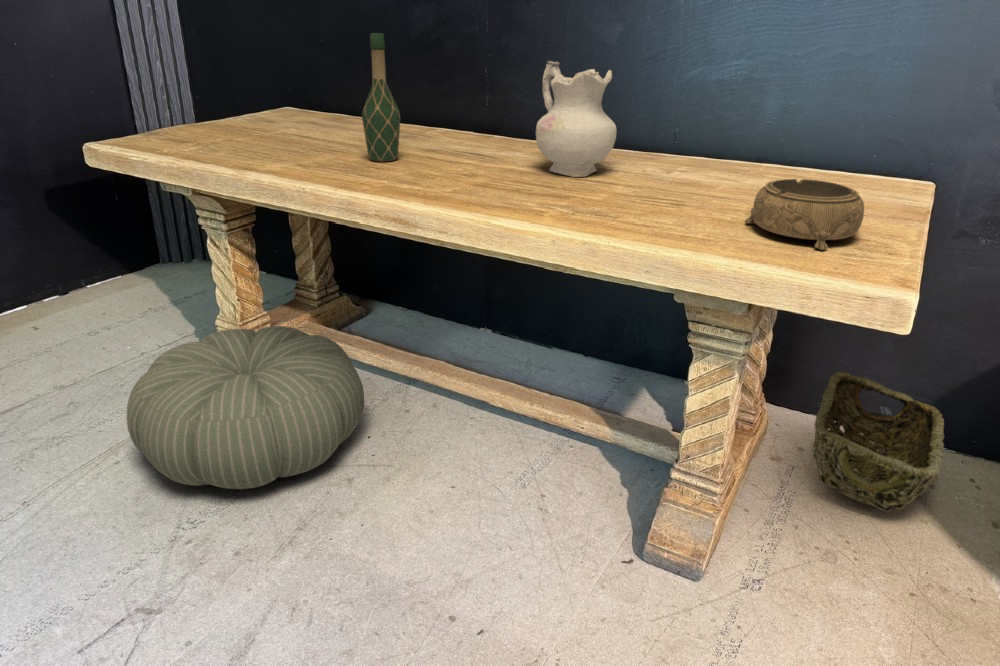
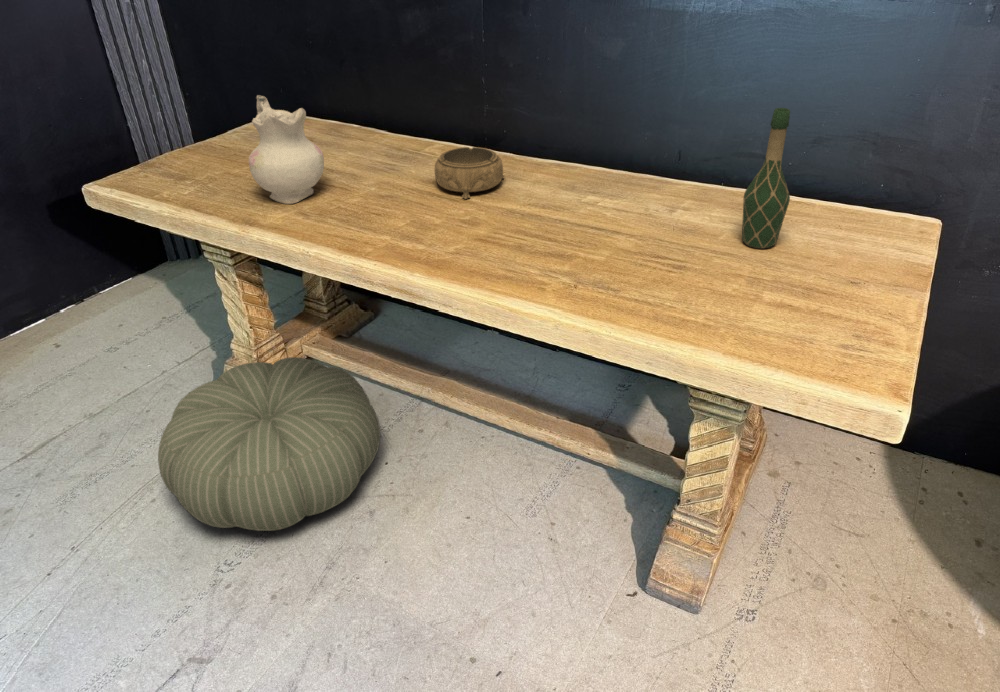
wine bottle: present [362,33,400,161] -> present [742,108,790,248]
ceramic pitcher: present [536,61,616,177] -> present [249,95,324,204]
decorative bowl: present [745,179,864,250] -> present [435,147,504,199]
woven basket: present [813,372,944,512] -> none [808,390,937,537]

